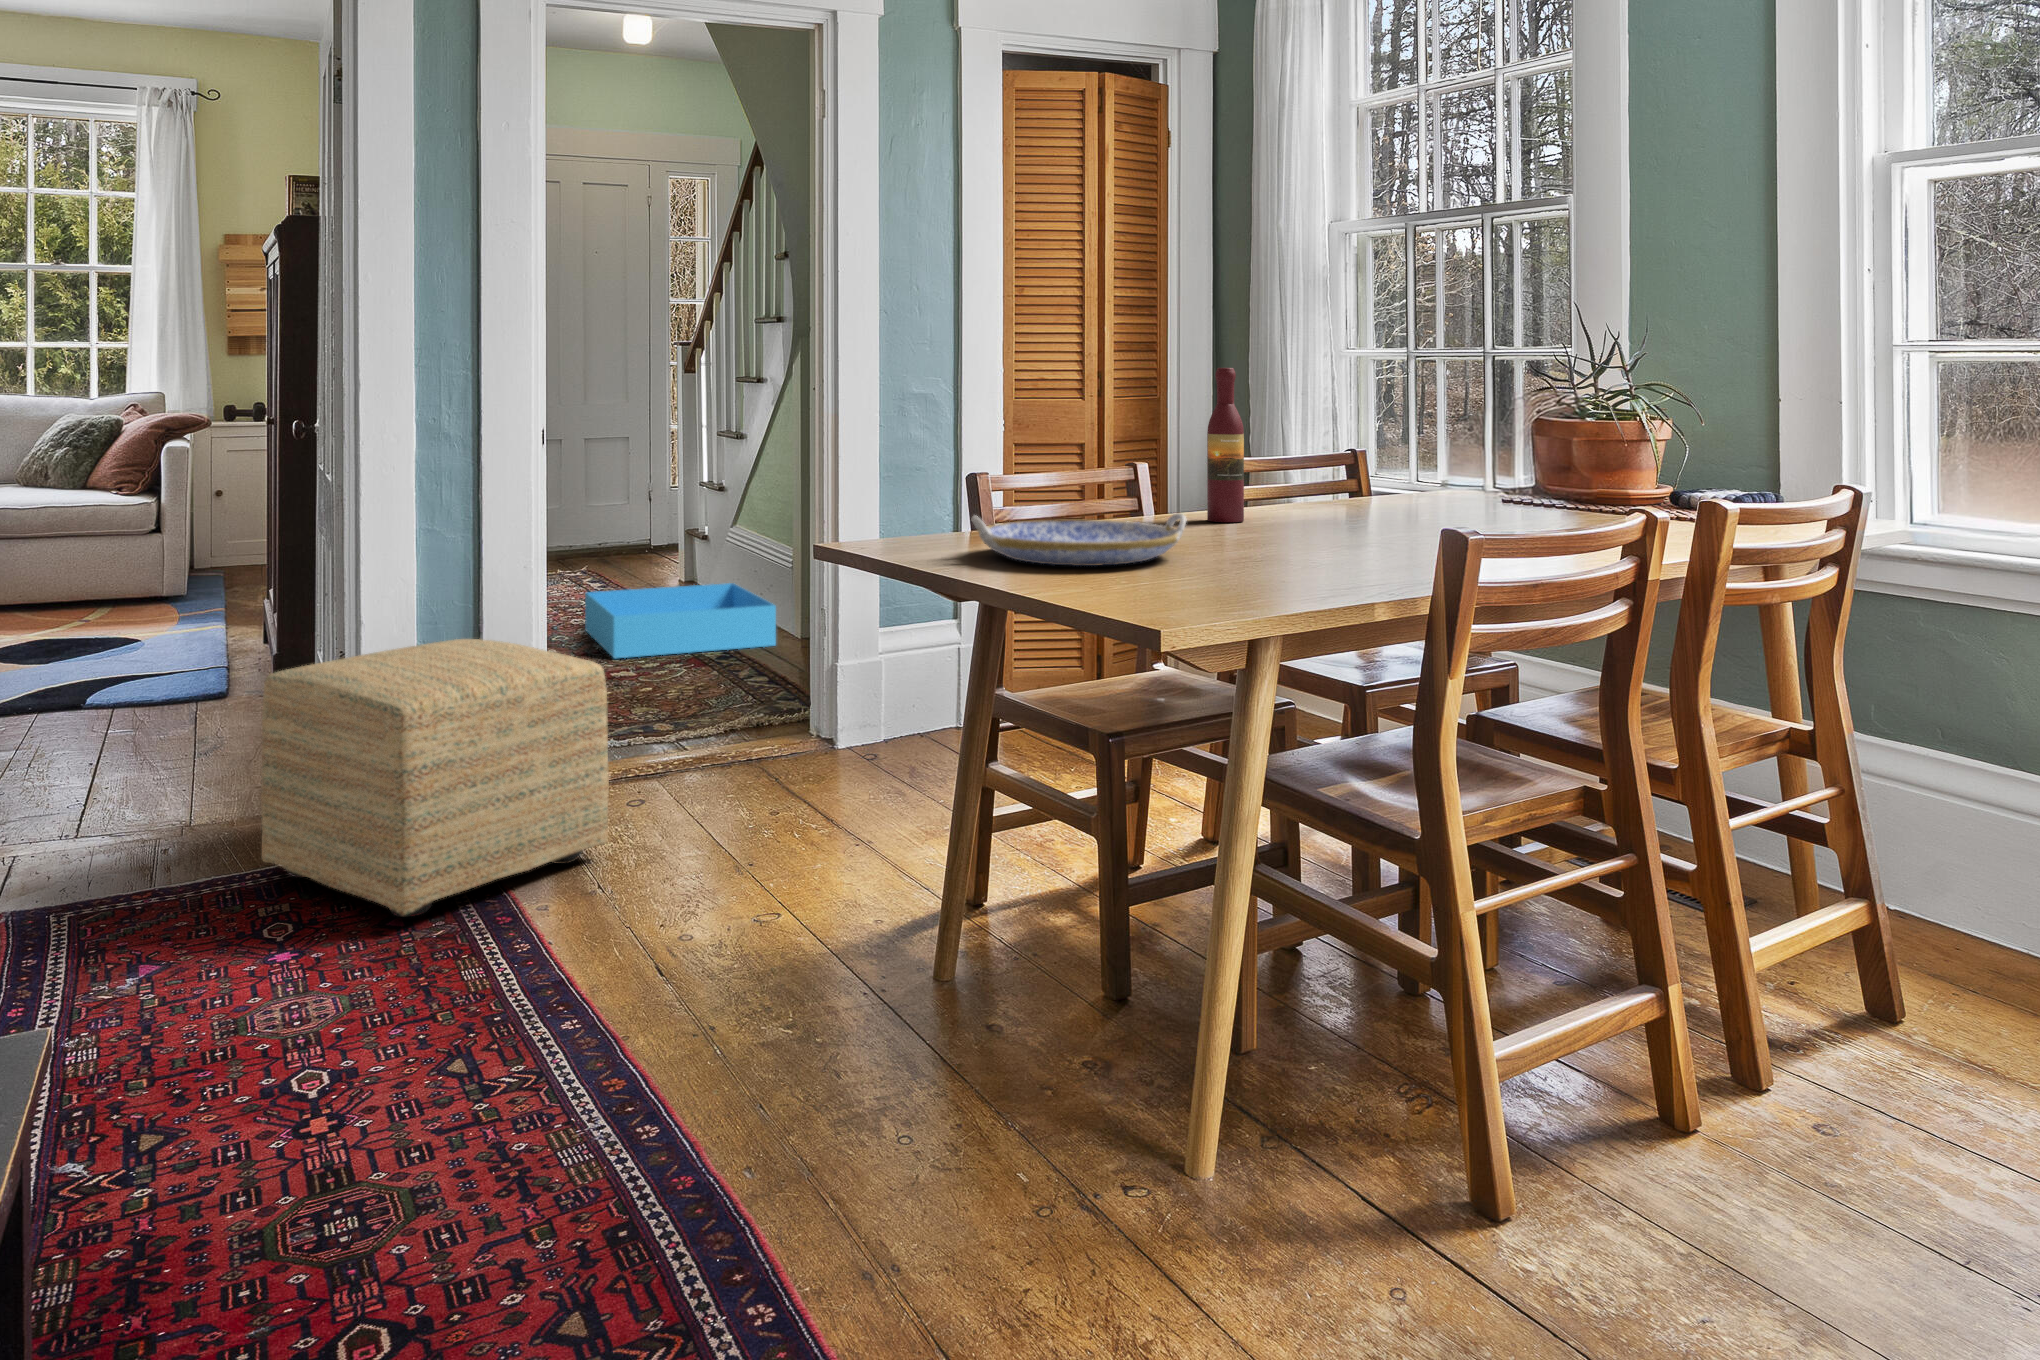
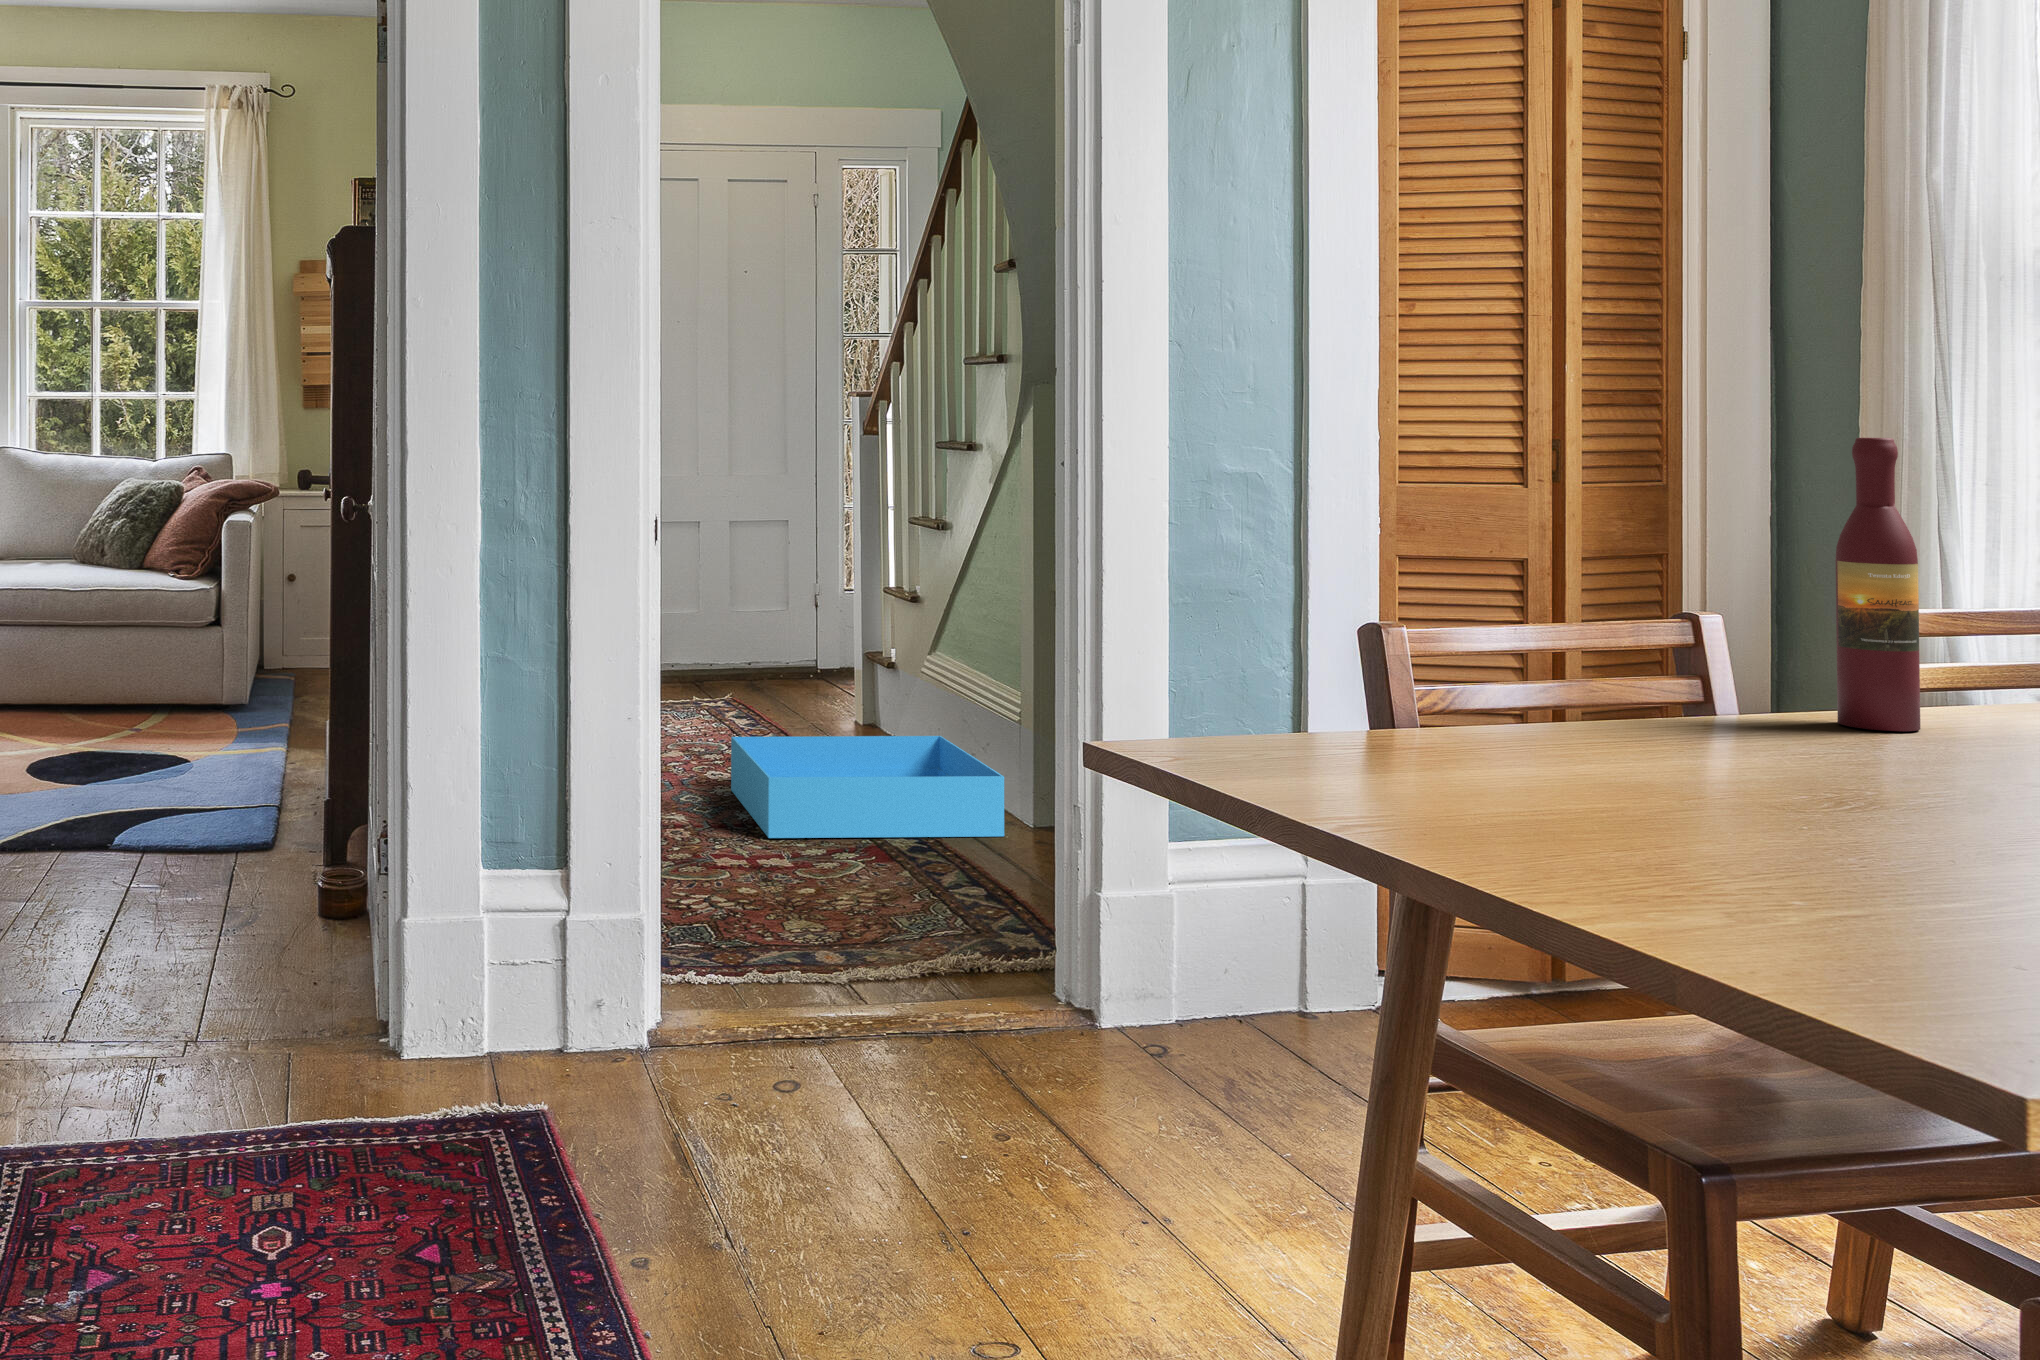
serving tray: present [971,513,1186,566] -> none [1380,707,1846,826]
ottoman: present [261,639,609,917] -> none [263,819,744,1248]

